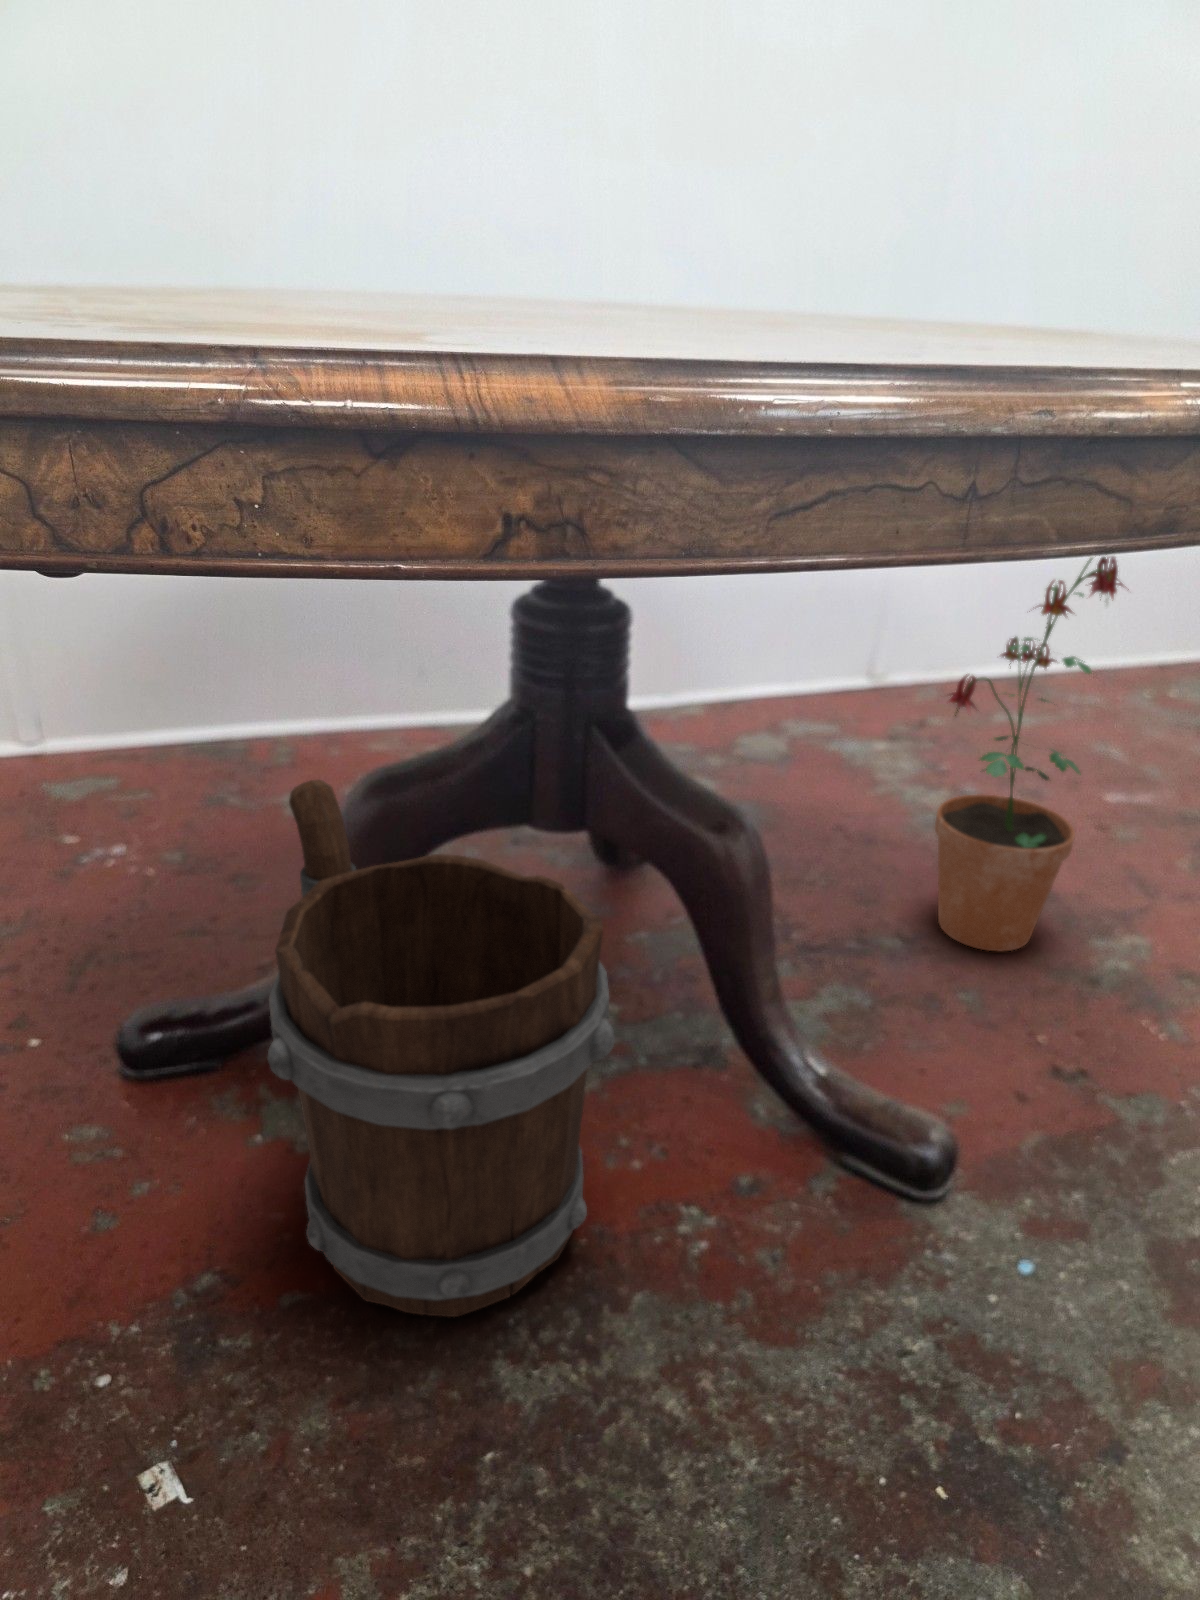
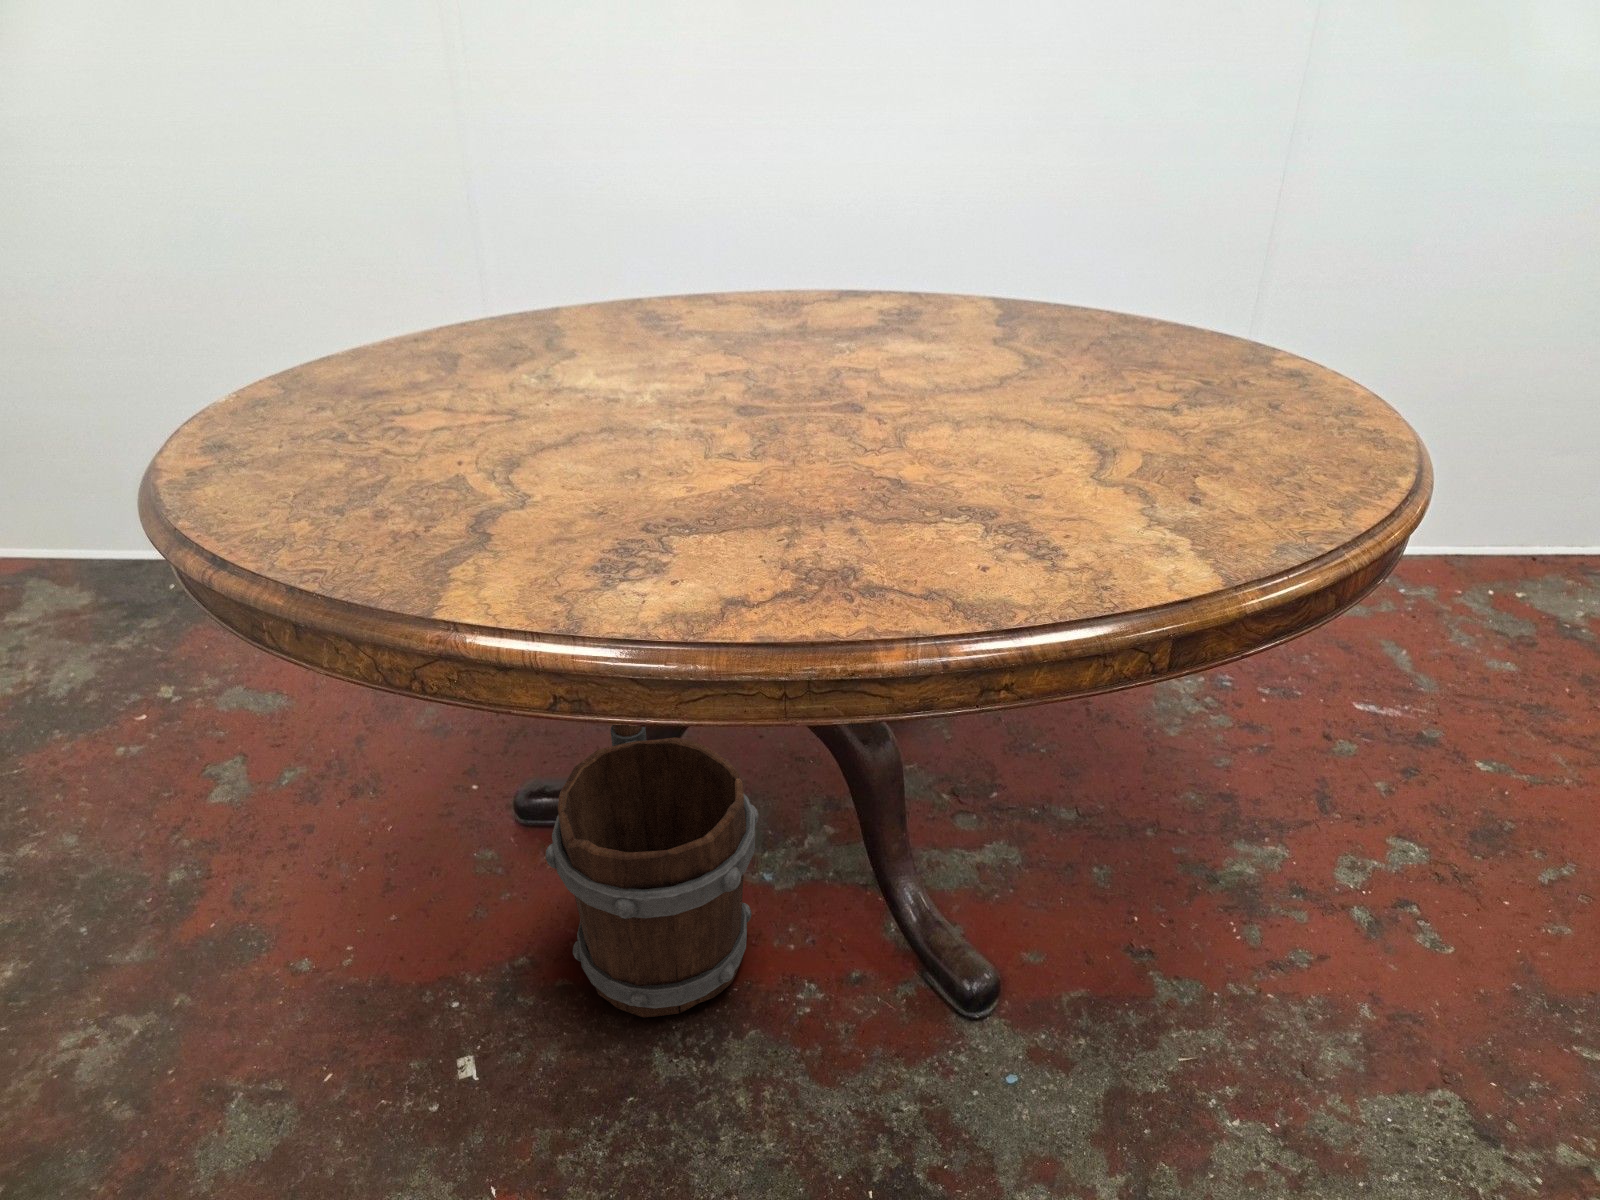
potted plant: present [935,557,1129,951] -> none [1110,549,1277,839]

